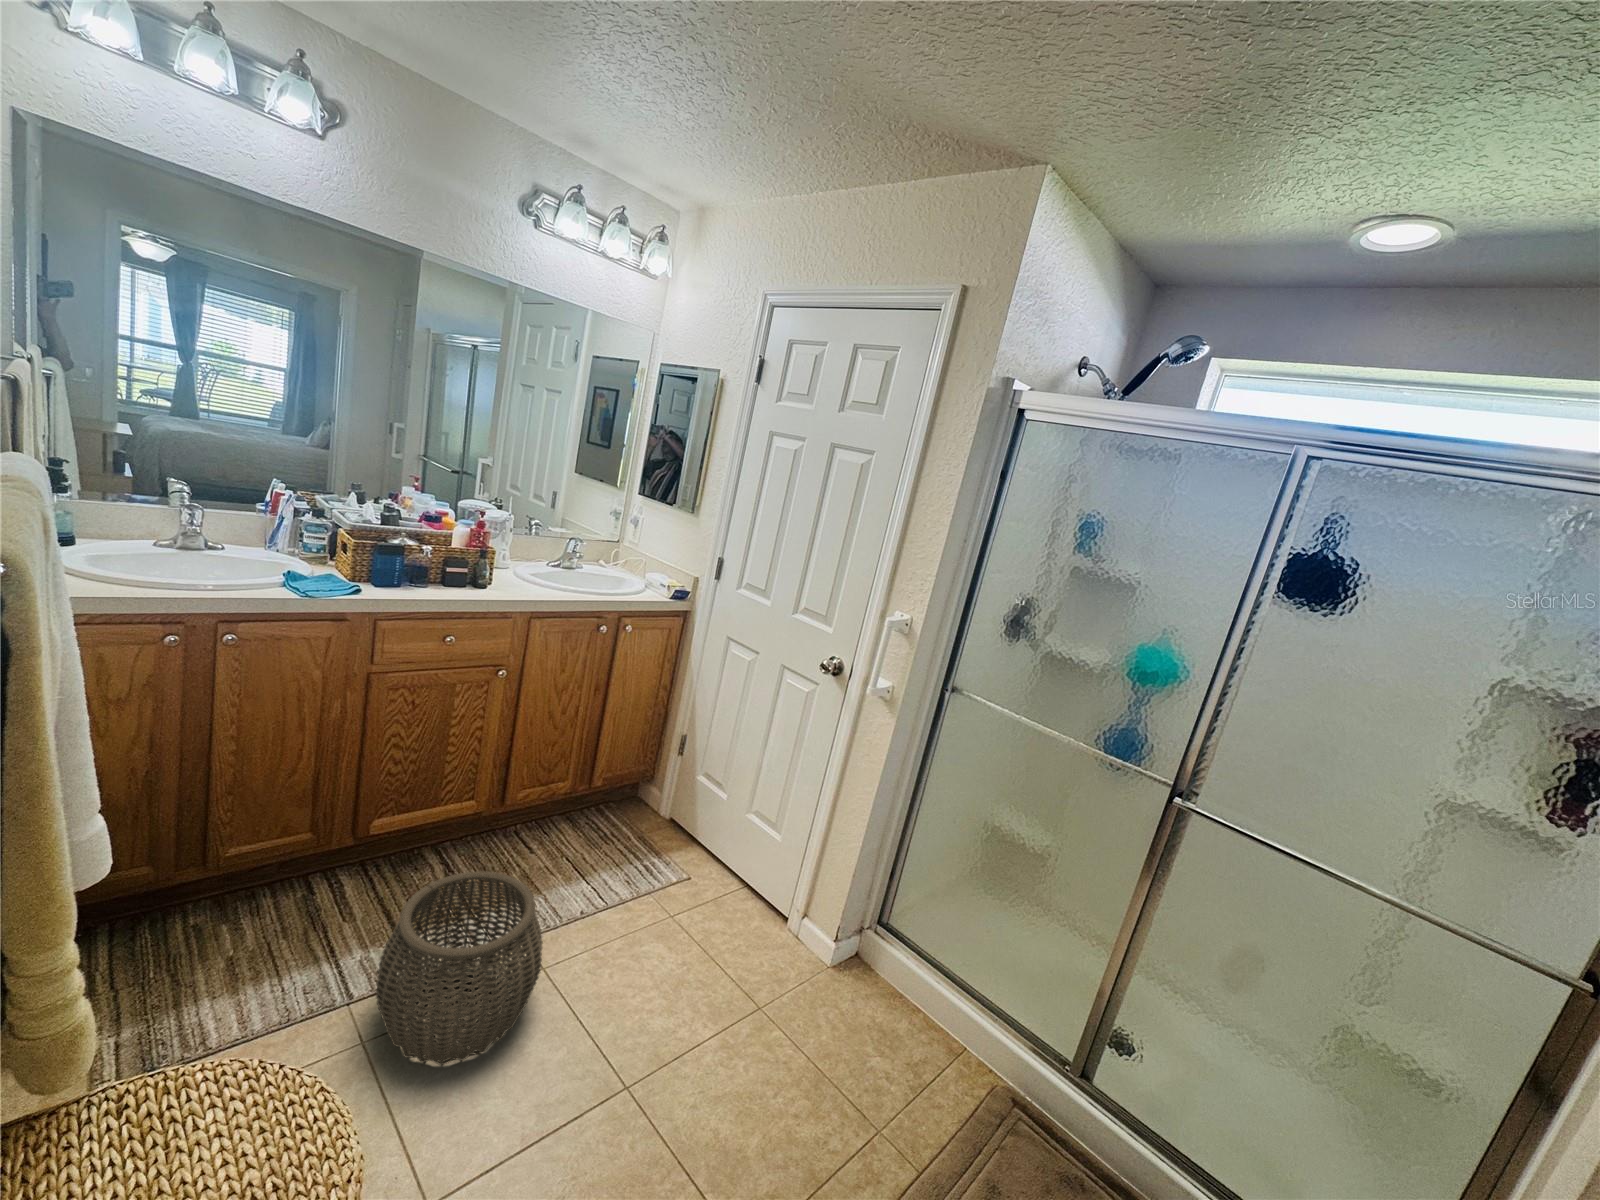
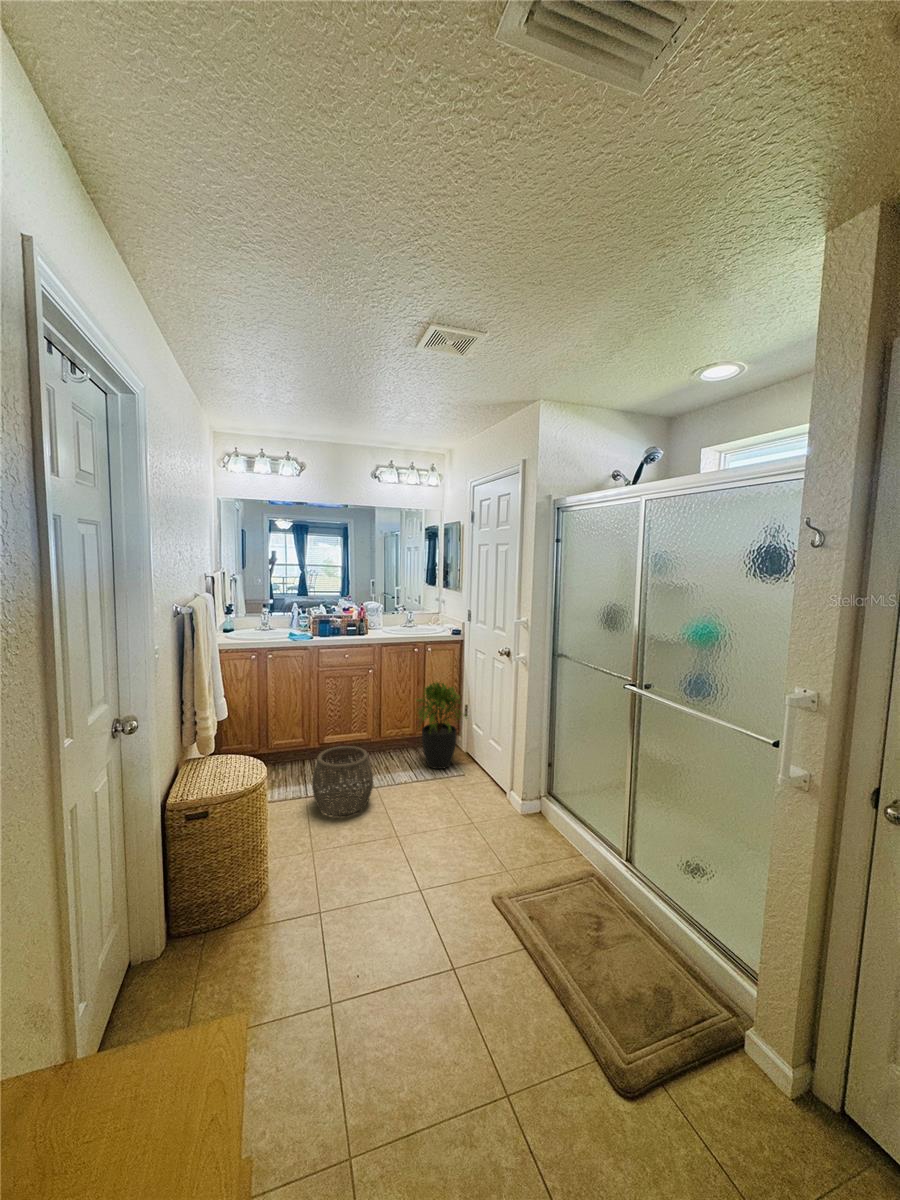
potted plant: none [593,695,707,866] -> present [416,682,466,769]

